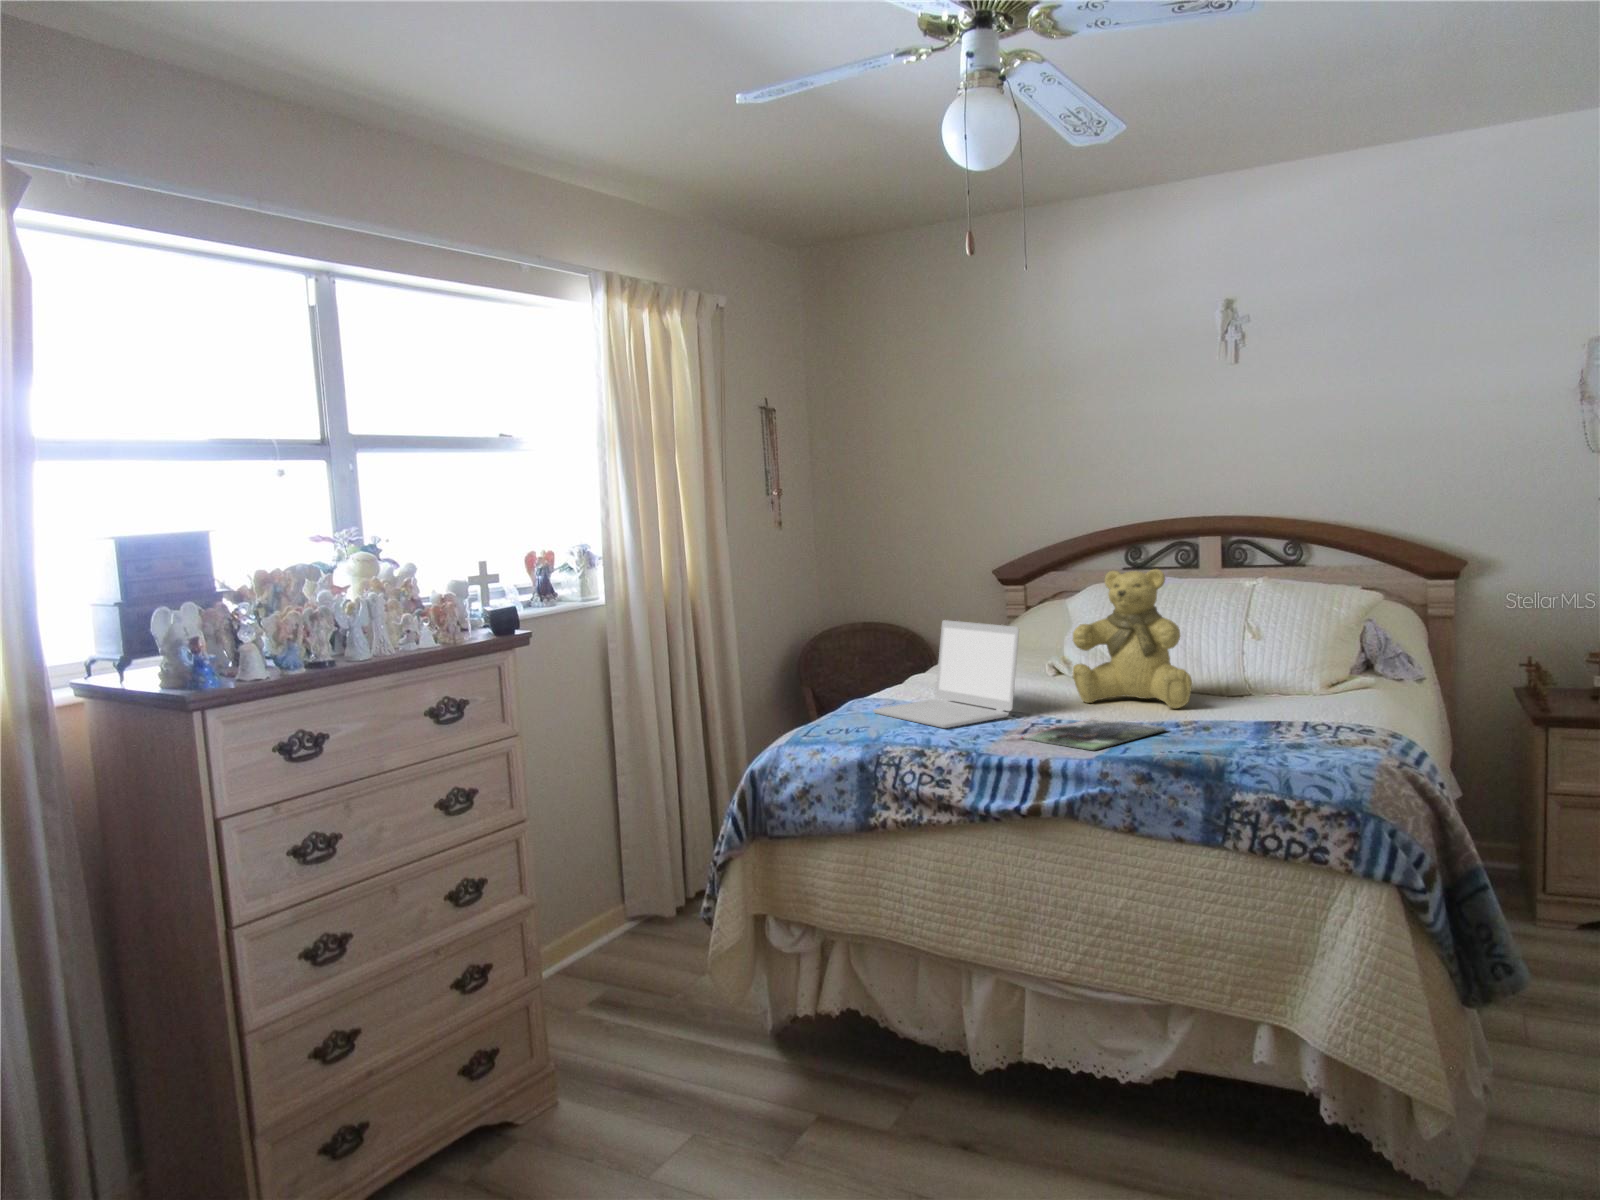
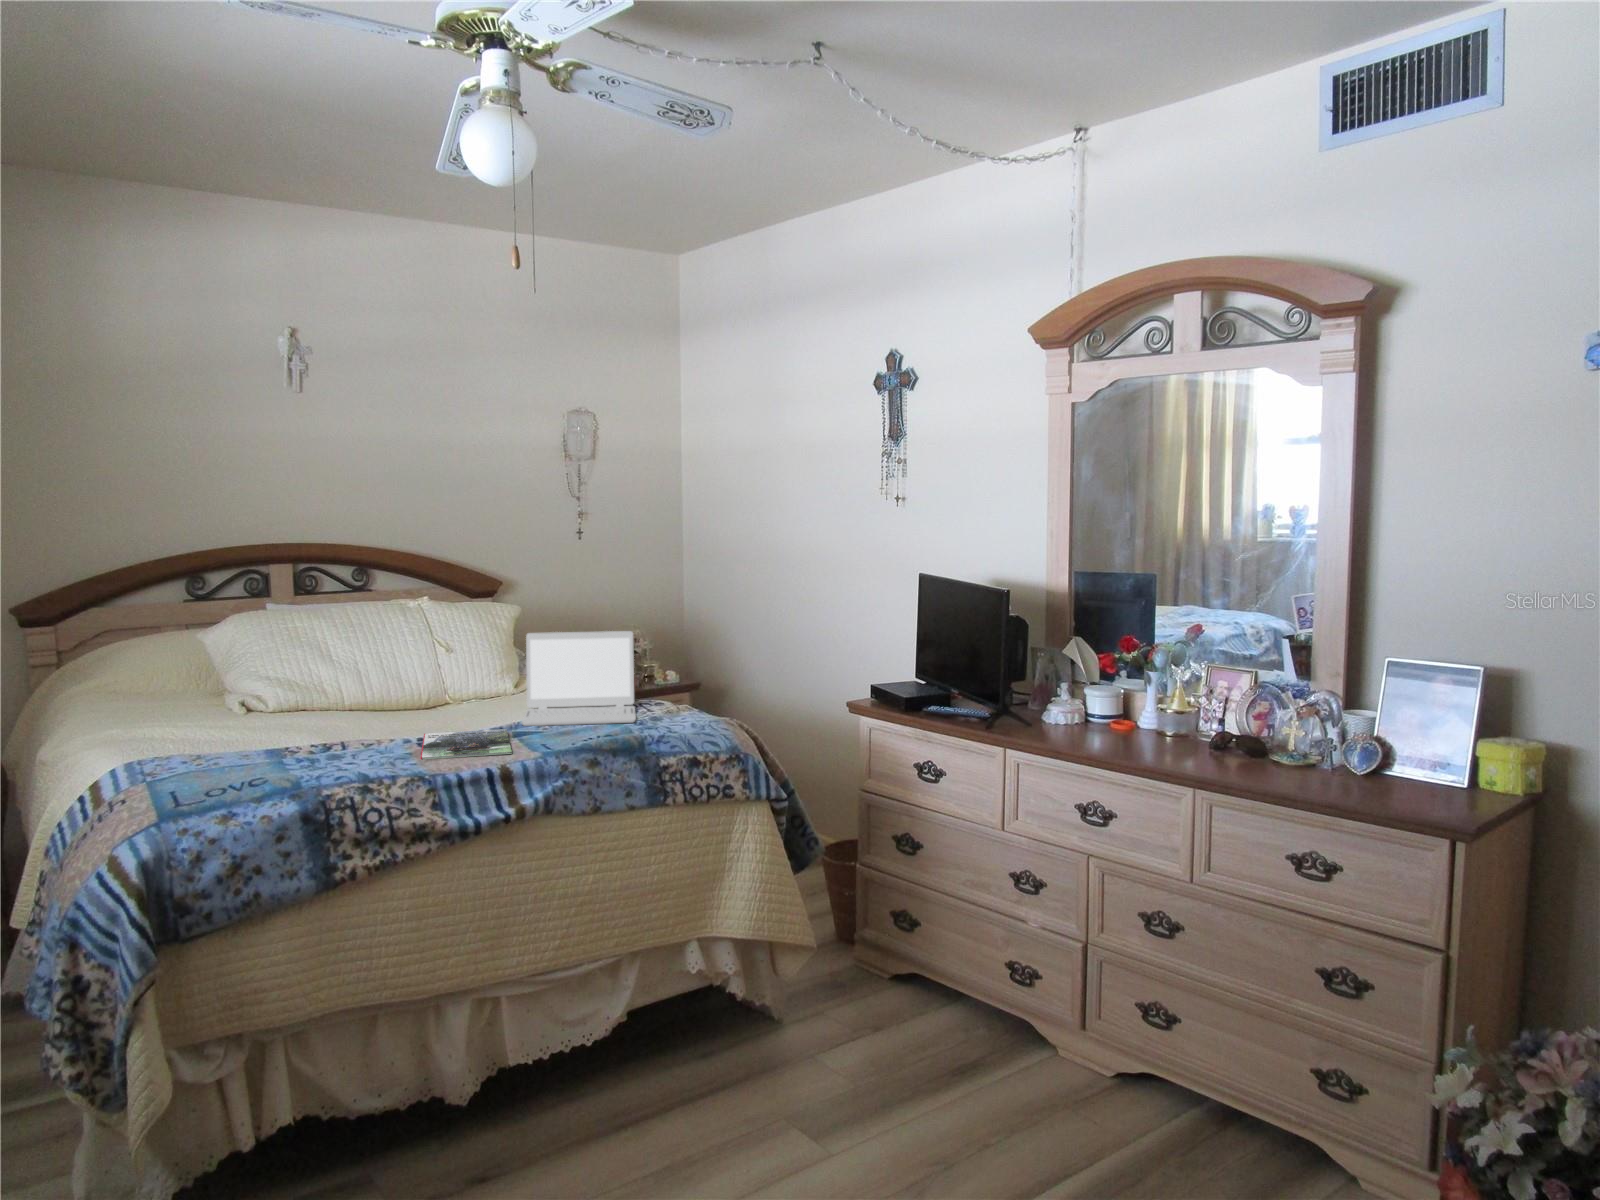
teddy bear: present [1073,569,1192,708] -> none [341,591,465,727]
laptop: present [873,620,1019,728] -> present [522,631,636,726]

